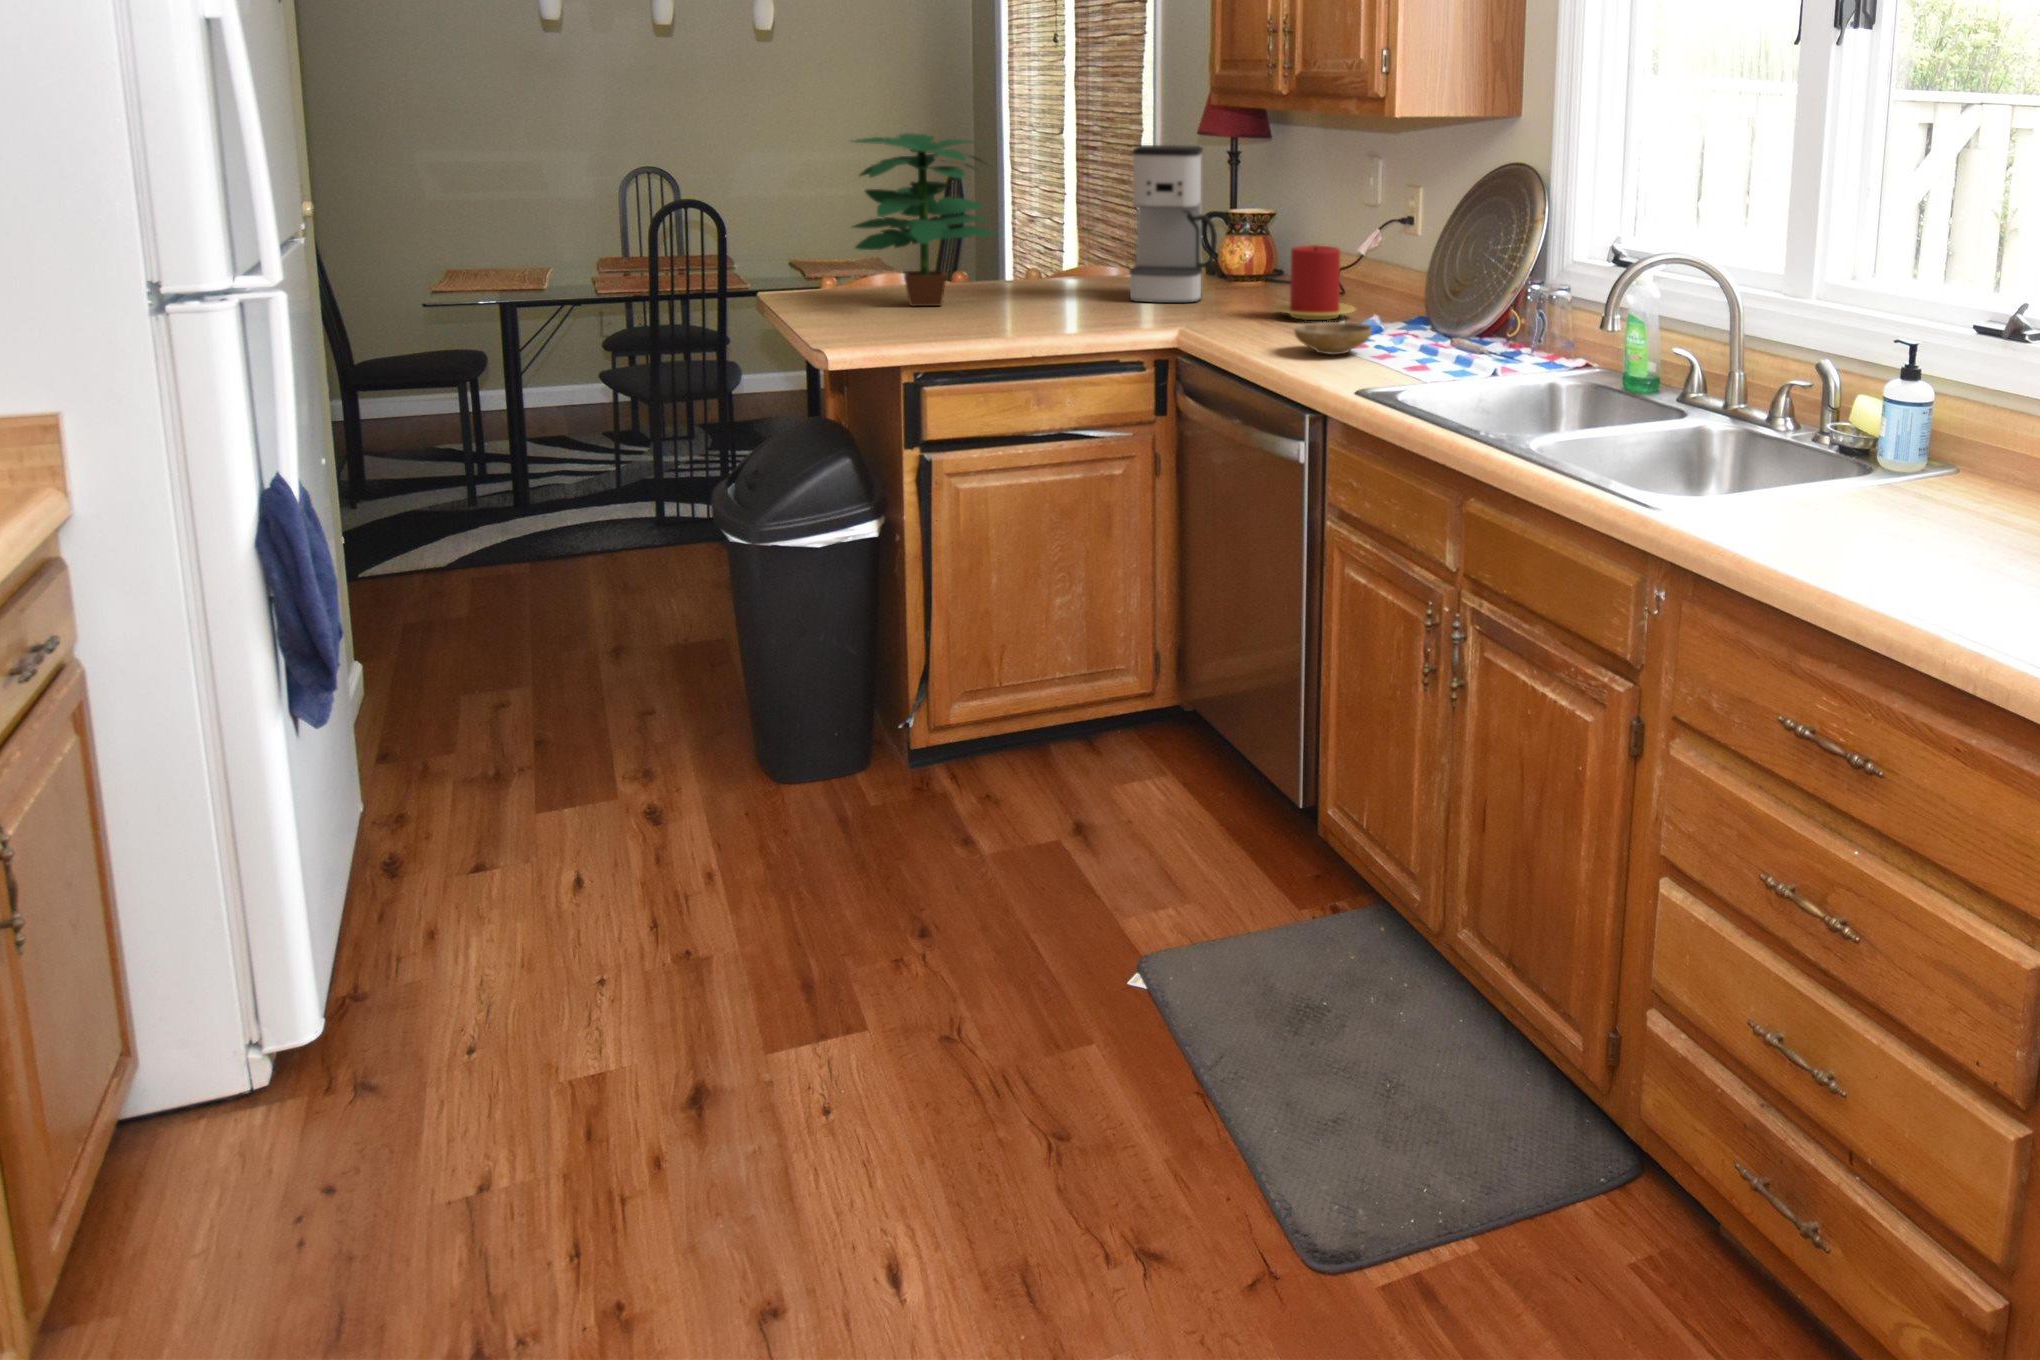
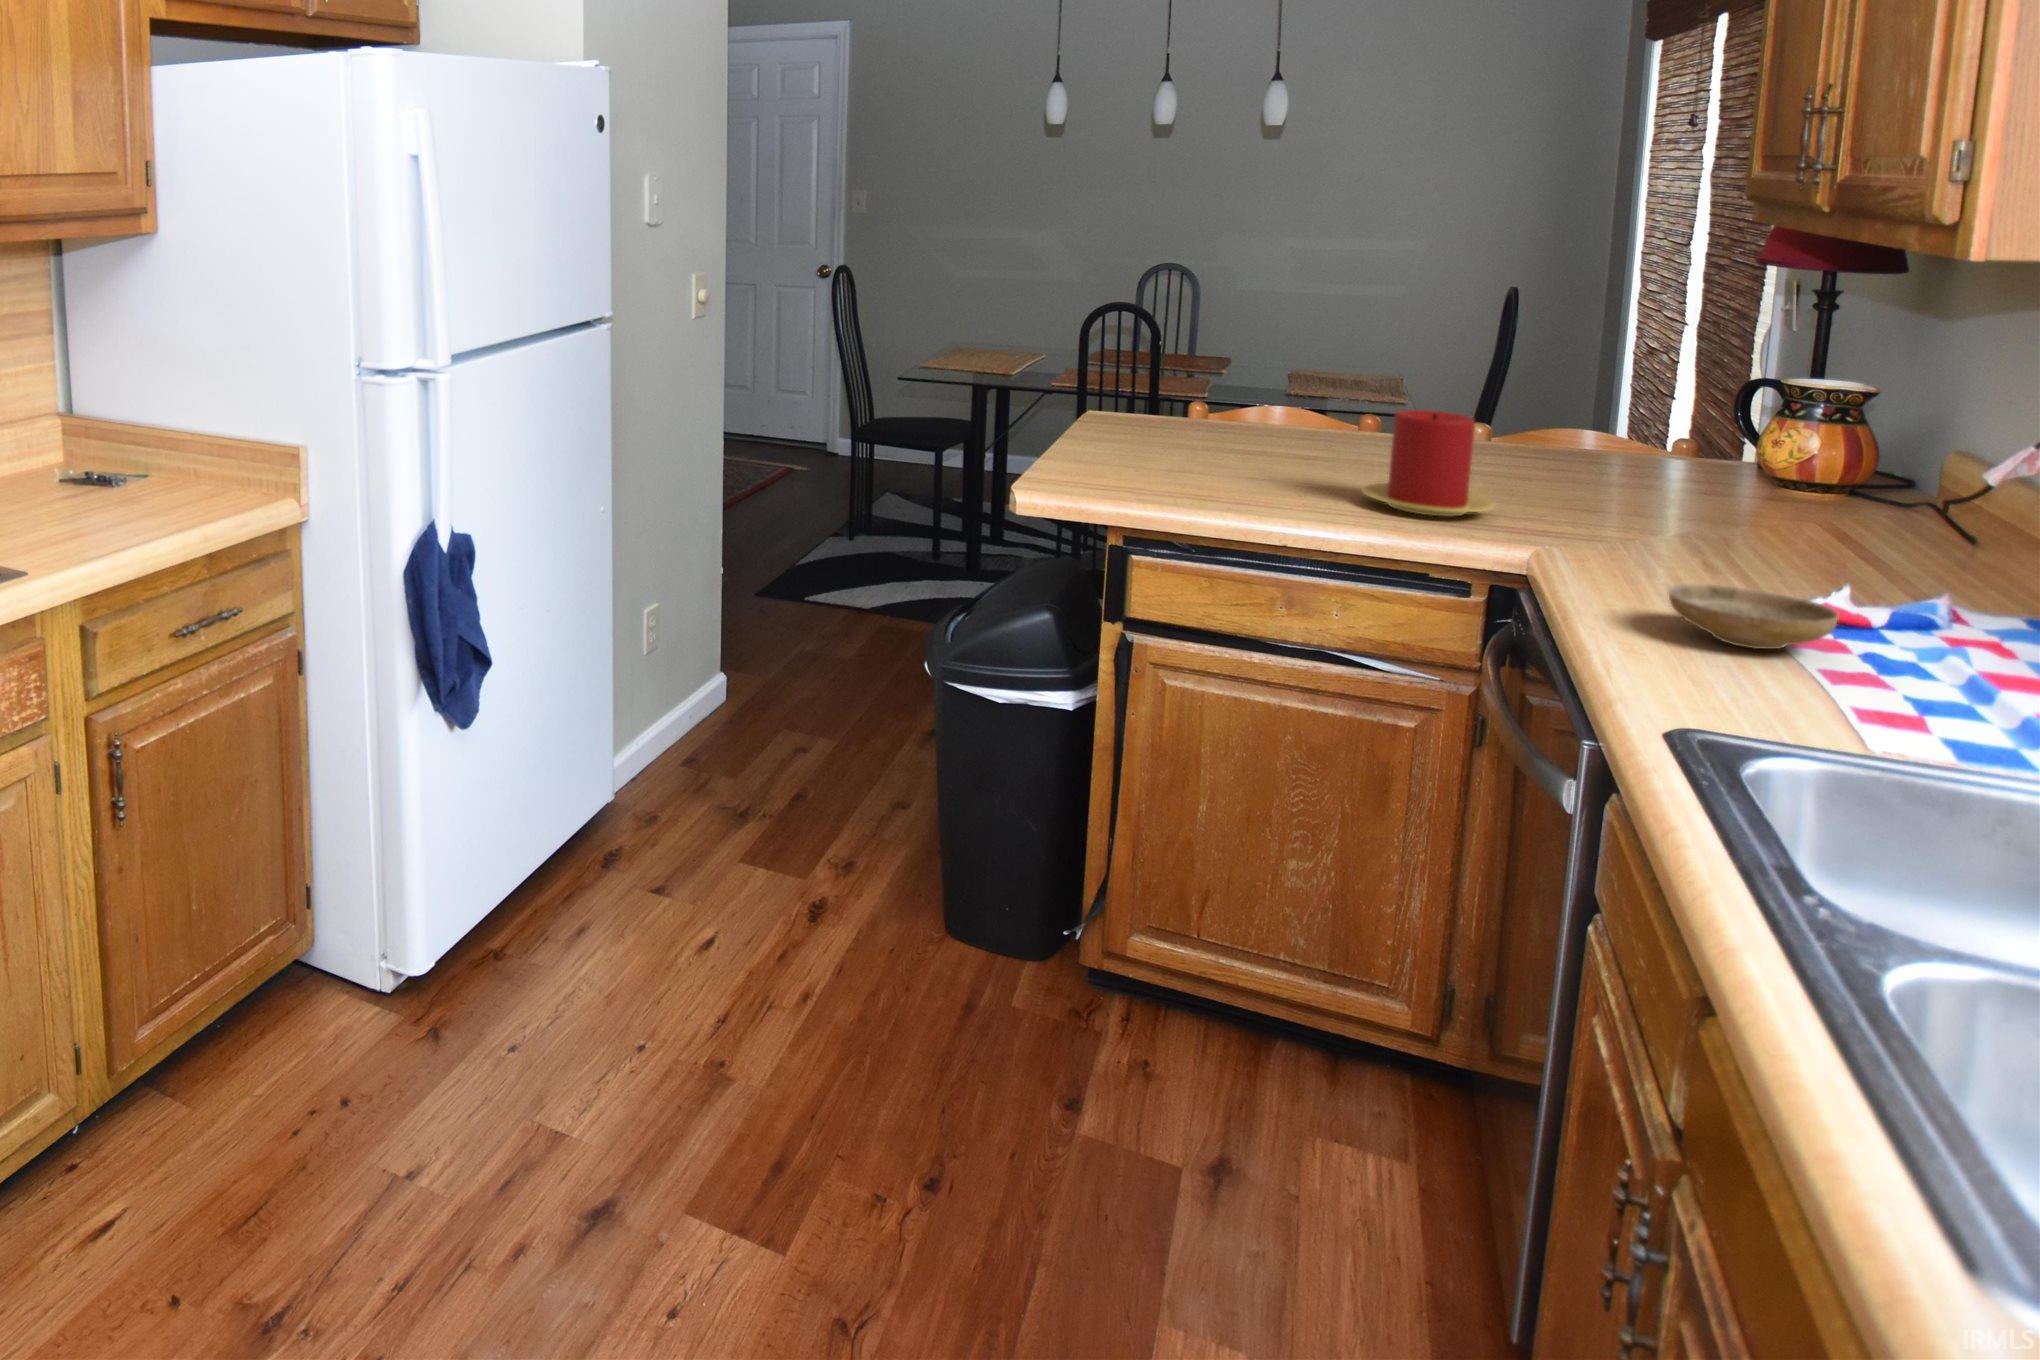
potted plant: present [853,133,996,306] -> none [1150,249,1353,457]
coffee maker: present [1129,145,1217,303] -> none [1530,281,1708,513]
candle: present [1274,246,1355,320] -> present [1362,410,1495,517]

